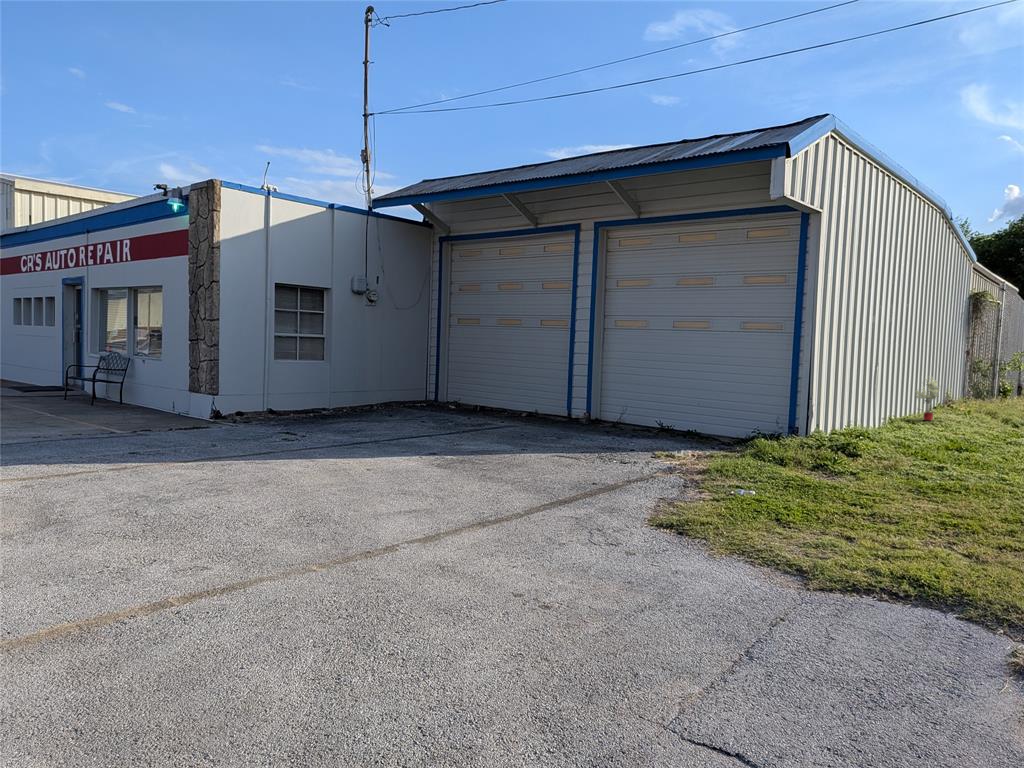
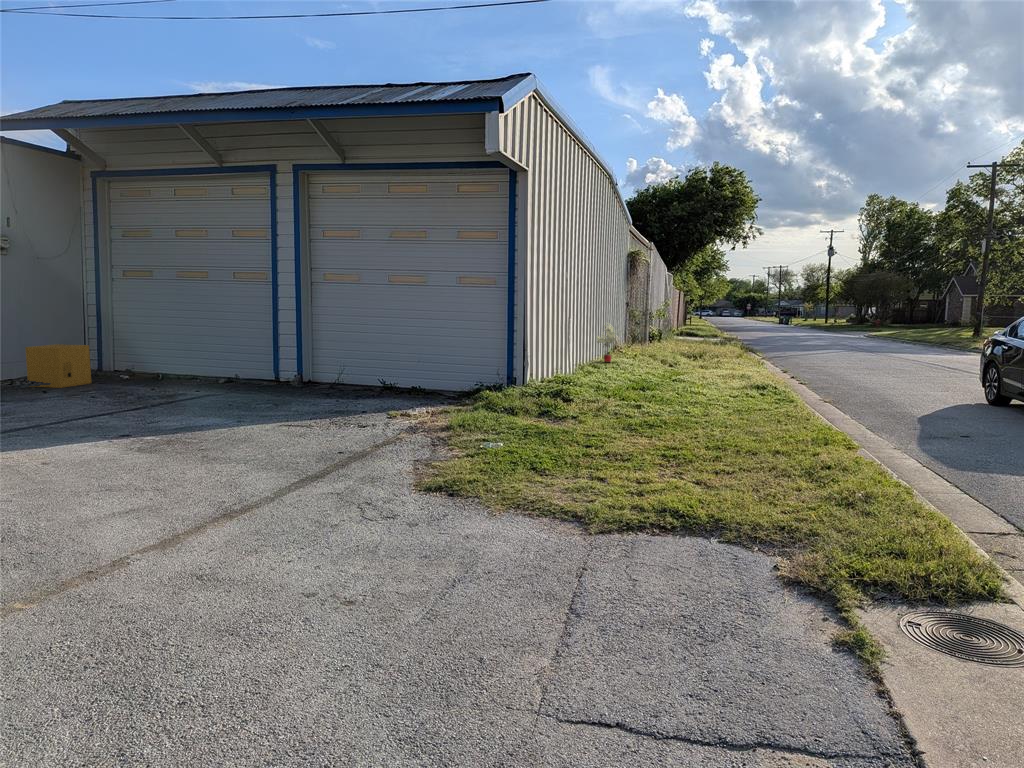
cardboard box: none [369,373,416,410] -> present [25,344,91,388]

